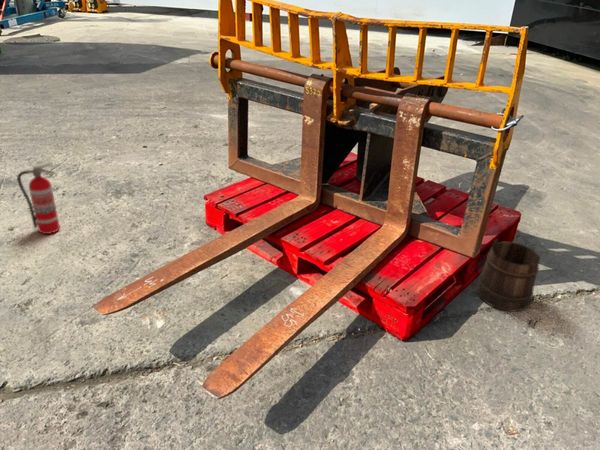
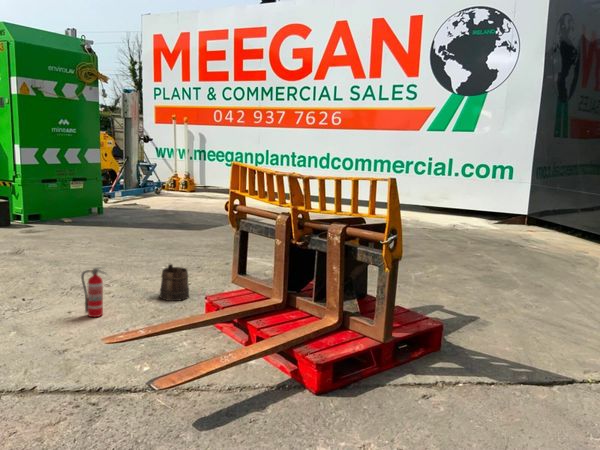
bucket: present [476,239,540,311] -> present [160,264,189,301]

